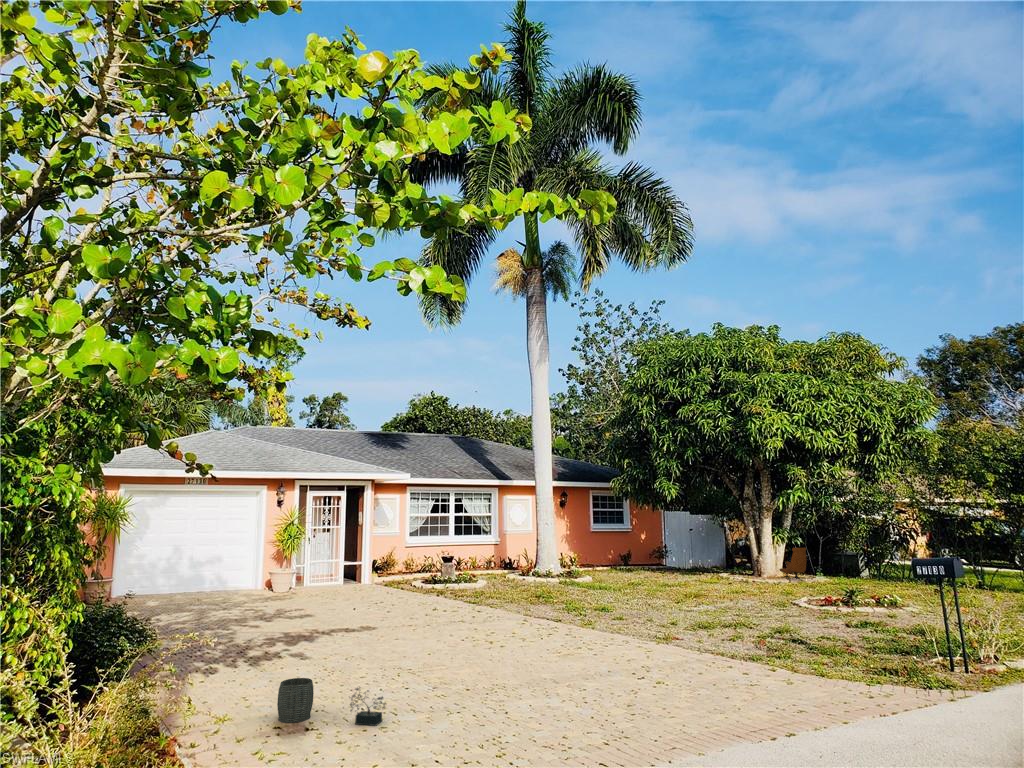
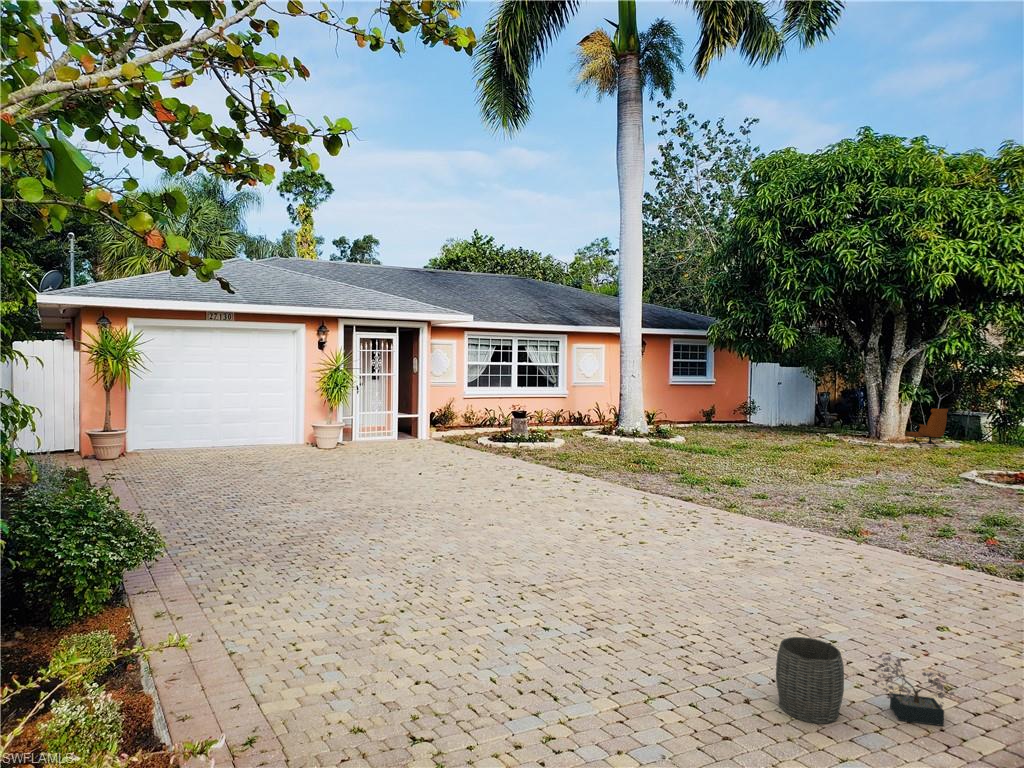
woven basket: present [277,678,314,723] -> present [776,637,844,724]
decorative plant: present [350,688,386,726] -> present [874,653,954,726]

